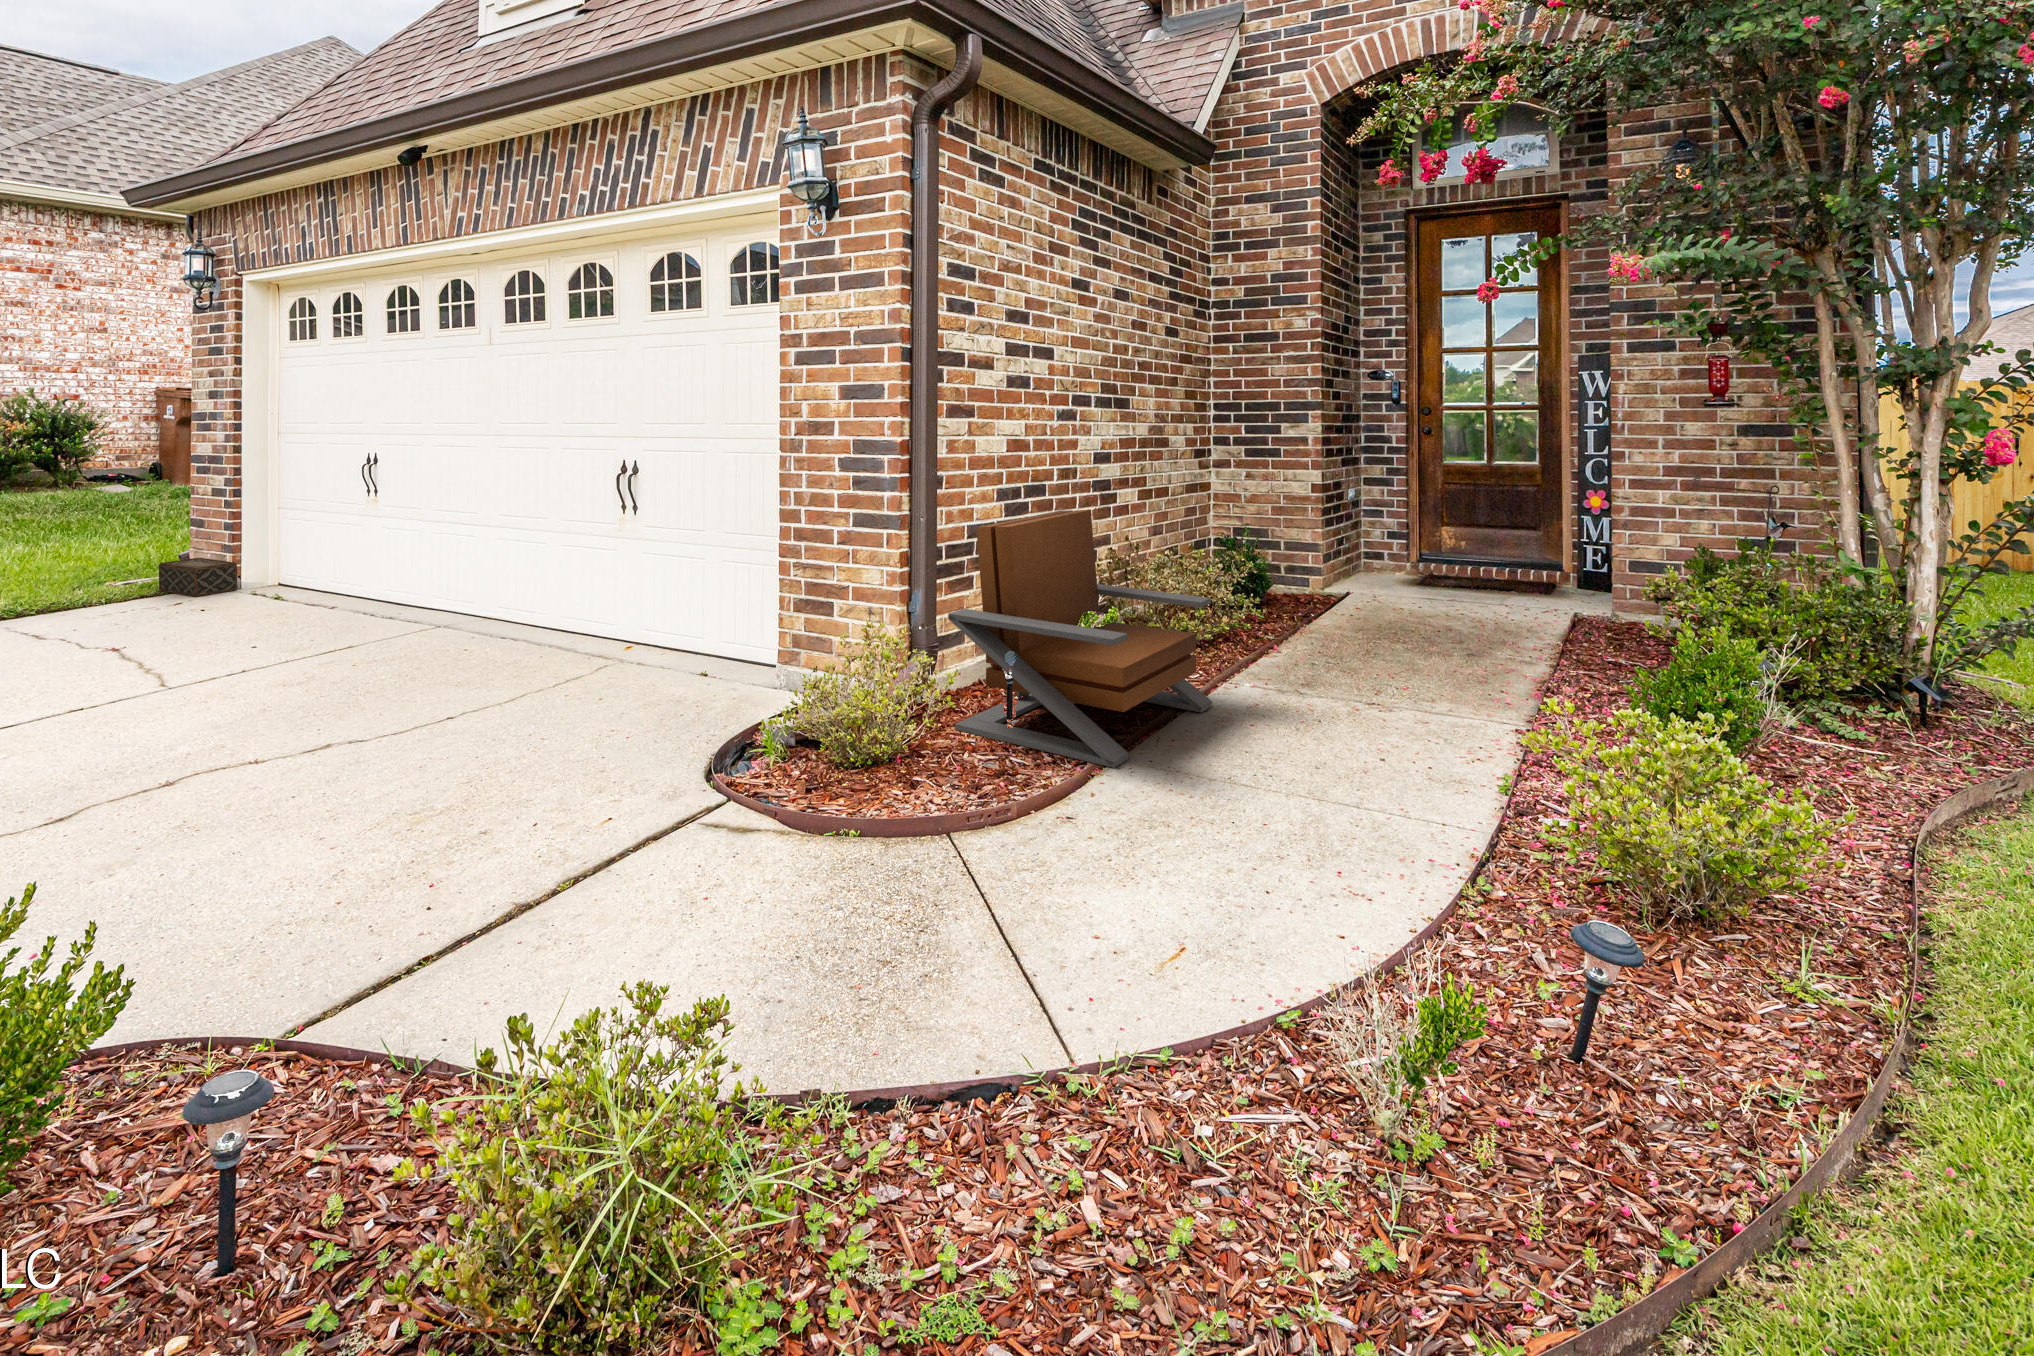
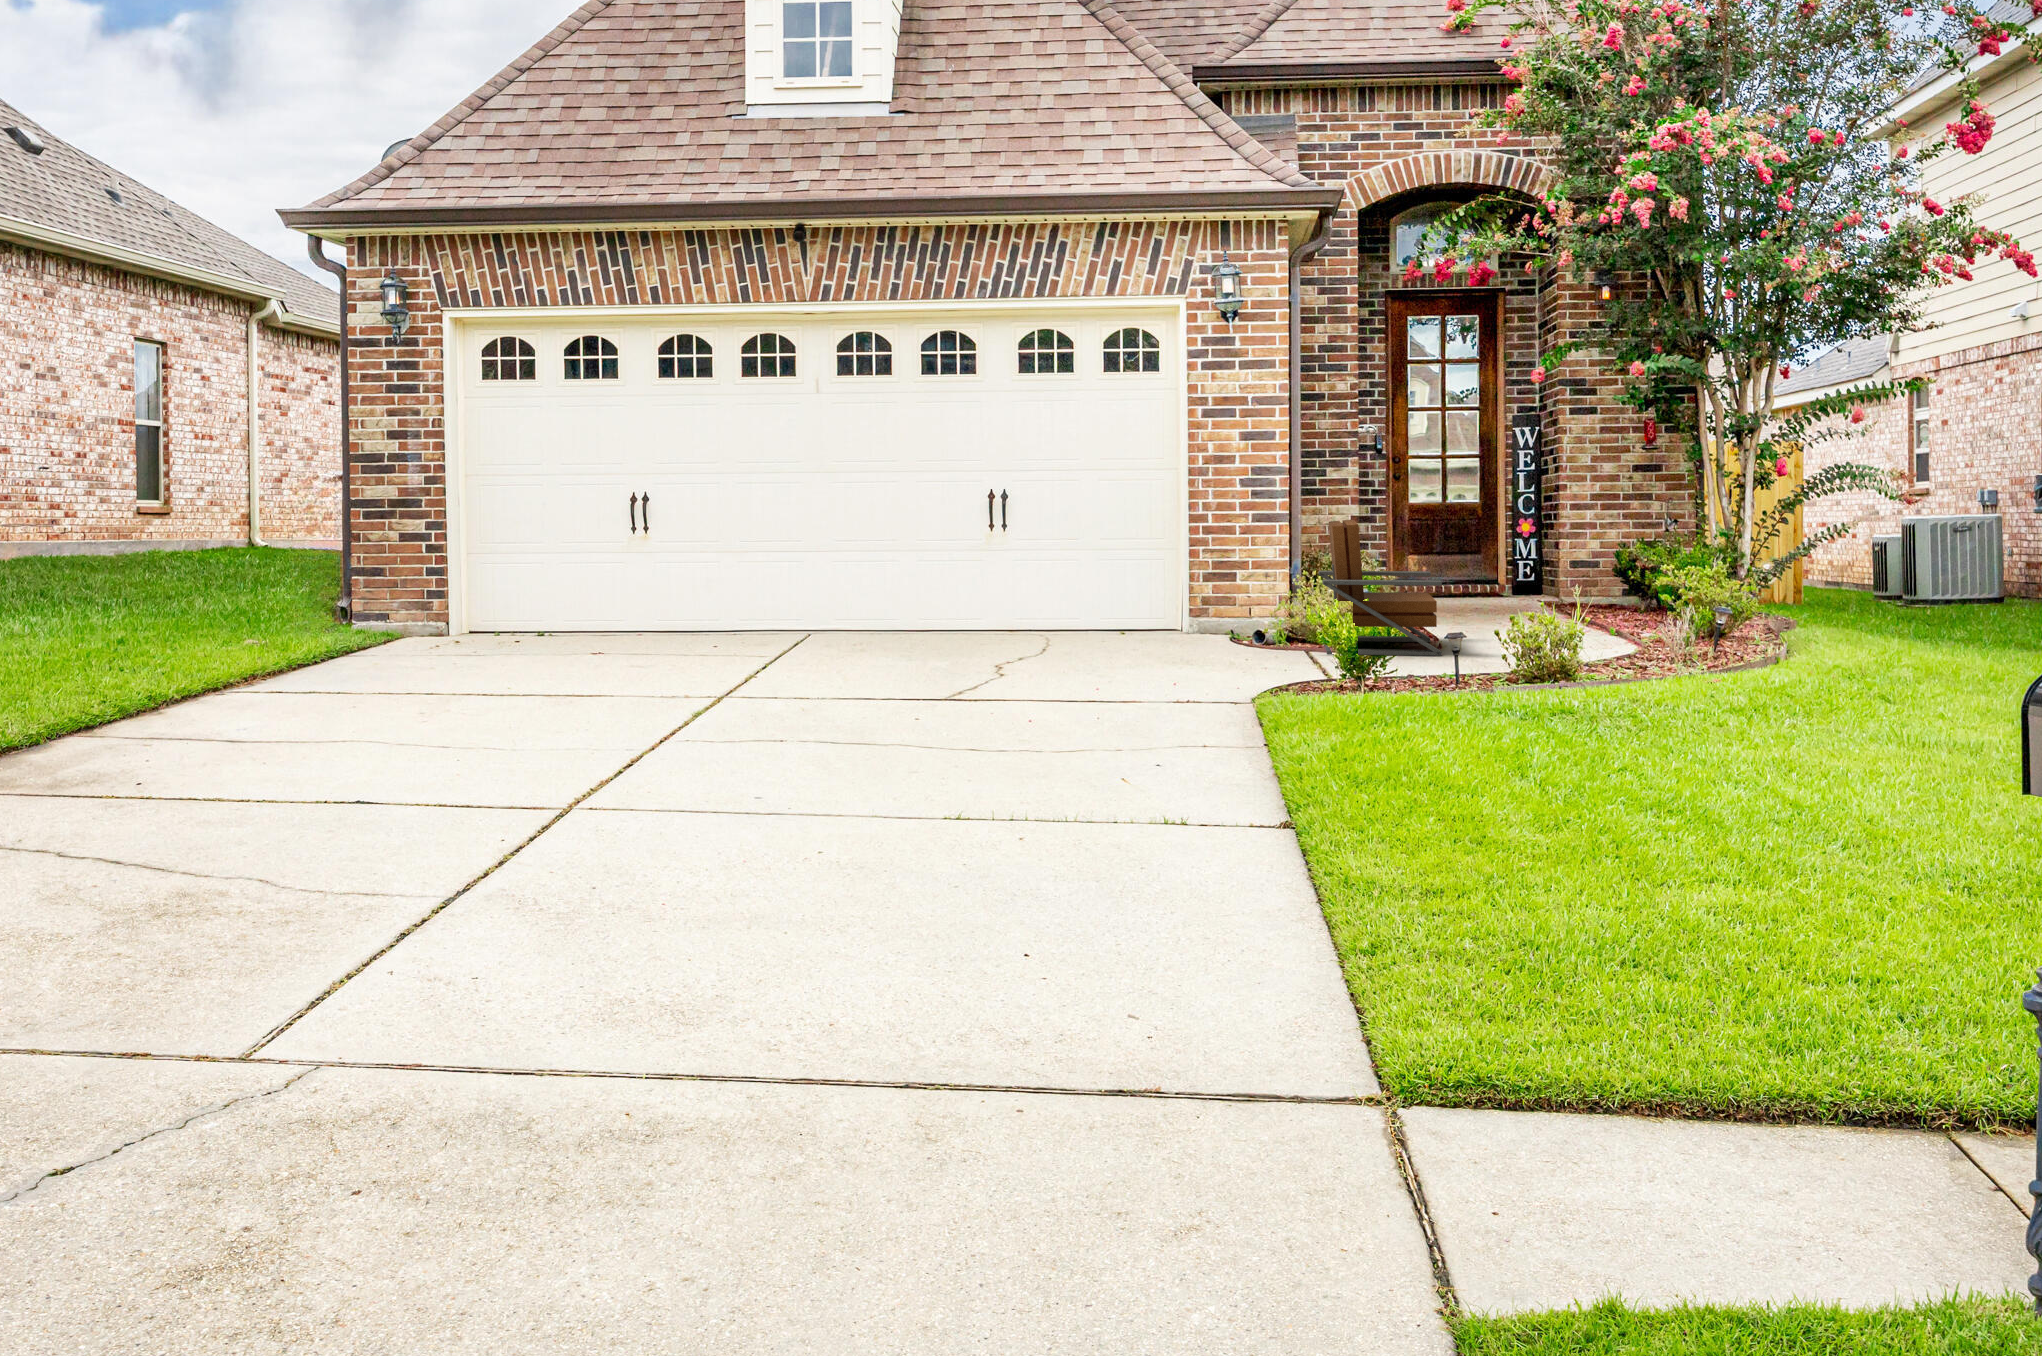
woven basket: present [159,558,238,597] -> none [350,621,438,656]

